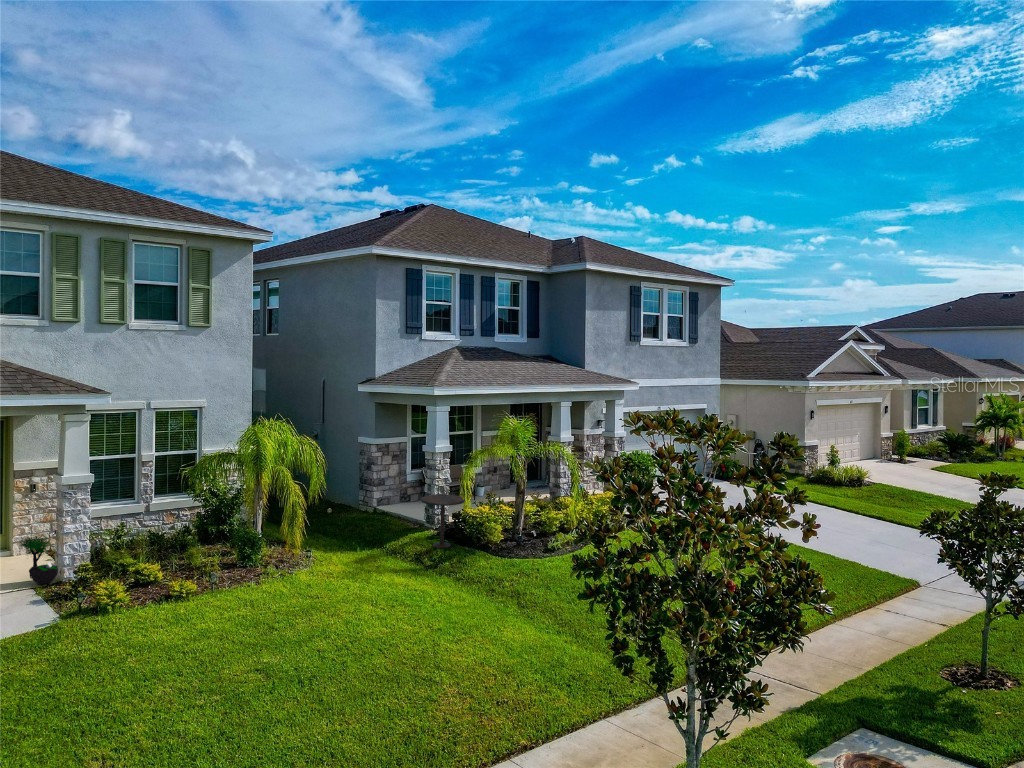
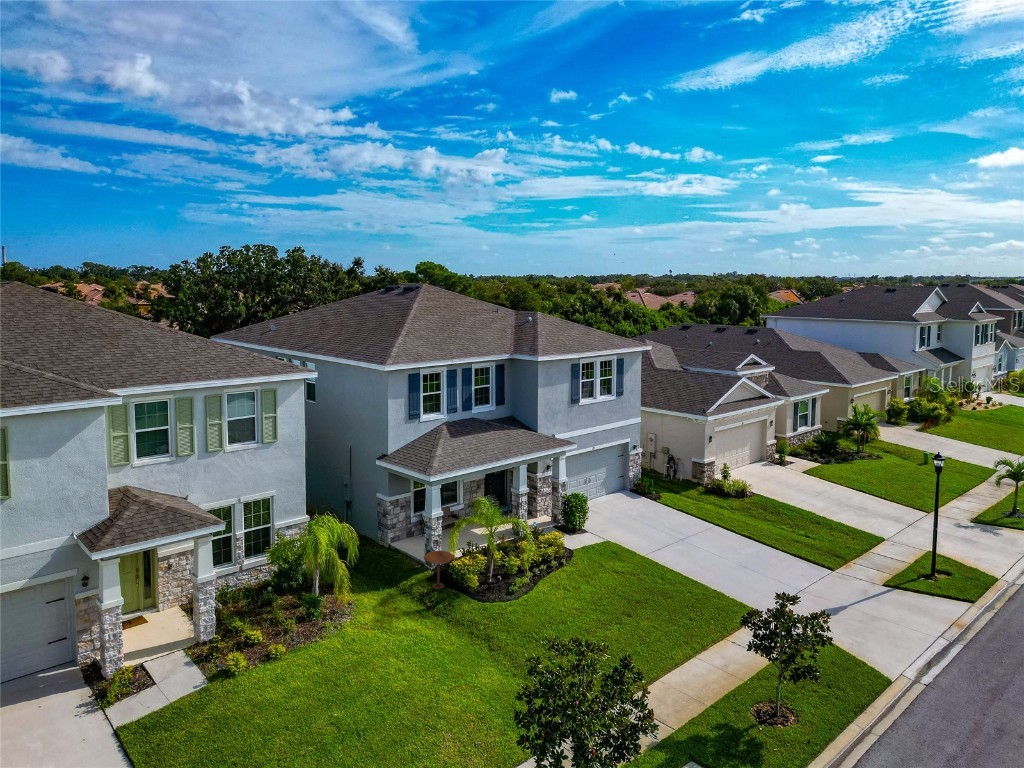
potted tree: present [19,534,58,584] -> none [176,609,201,641]

